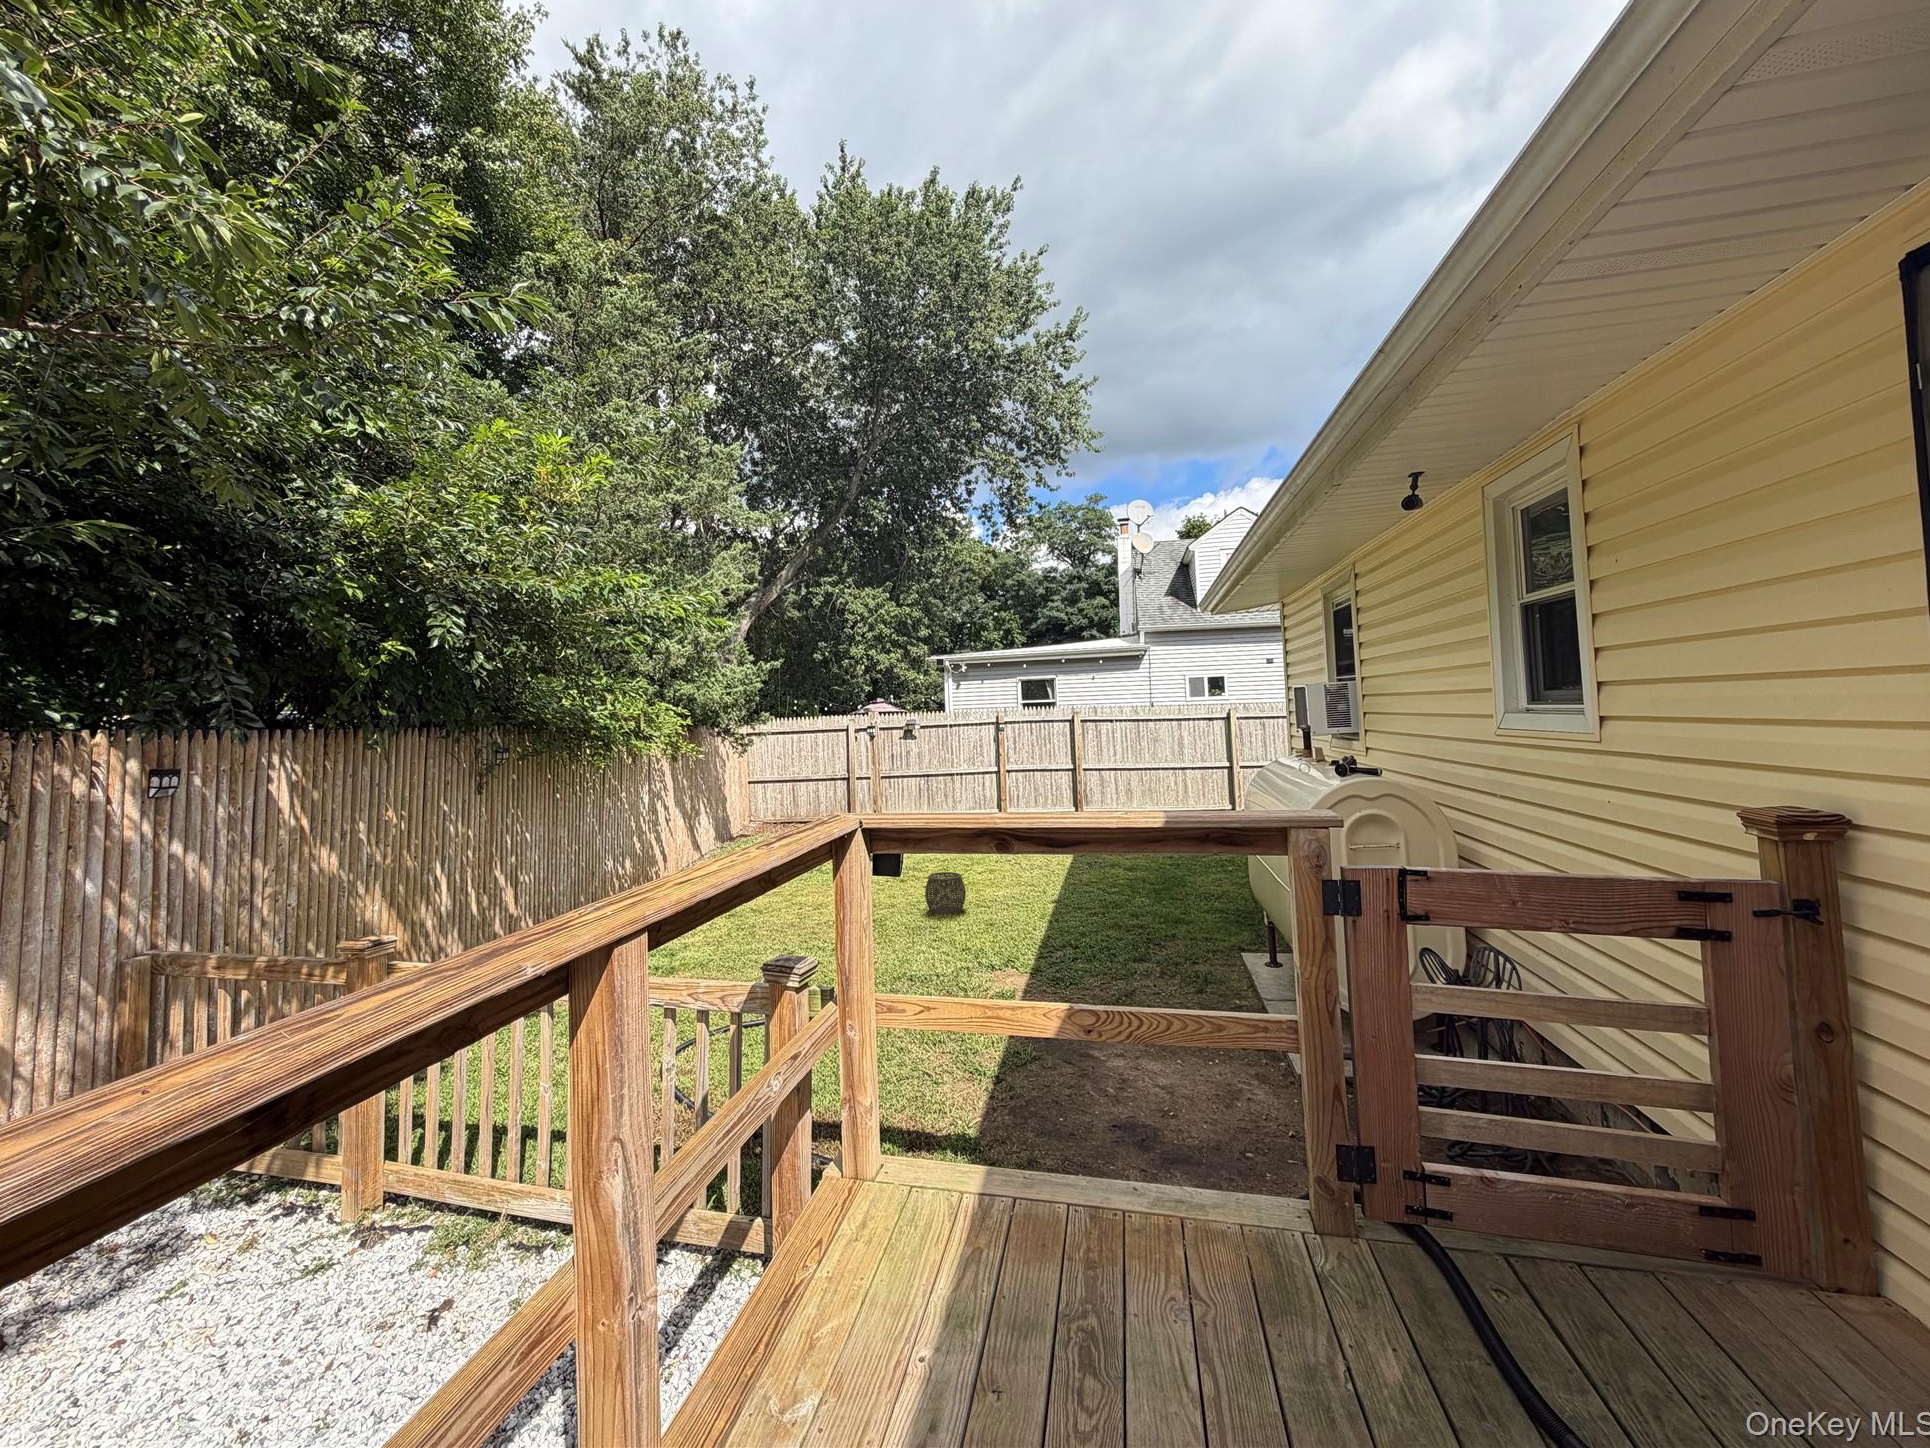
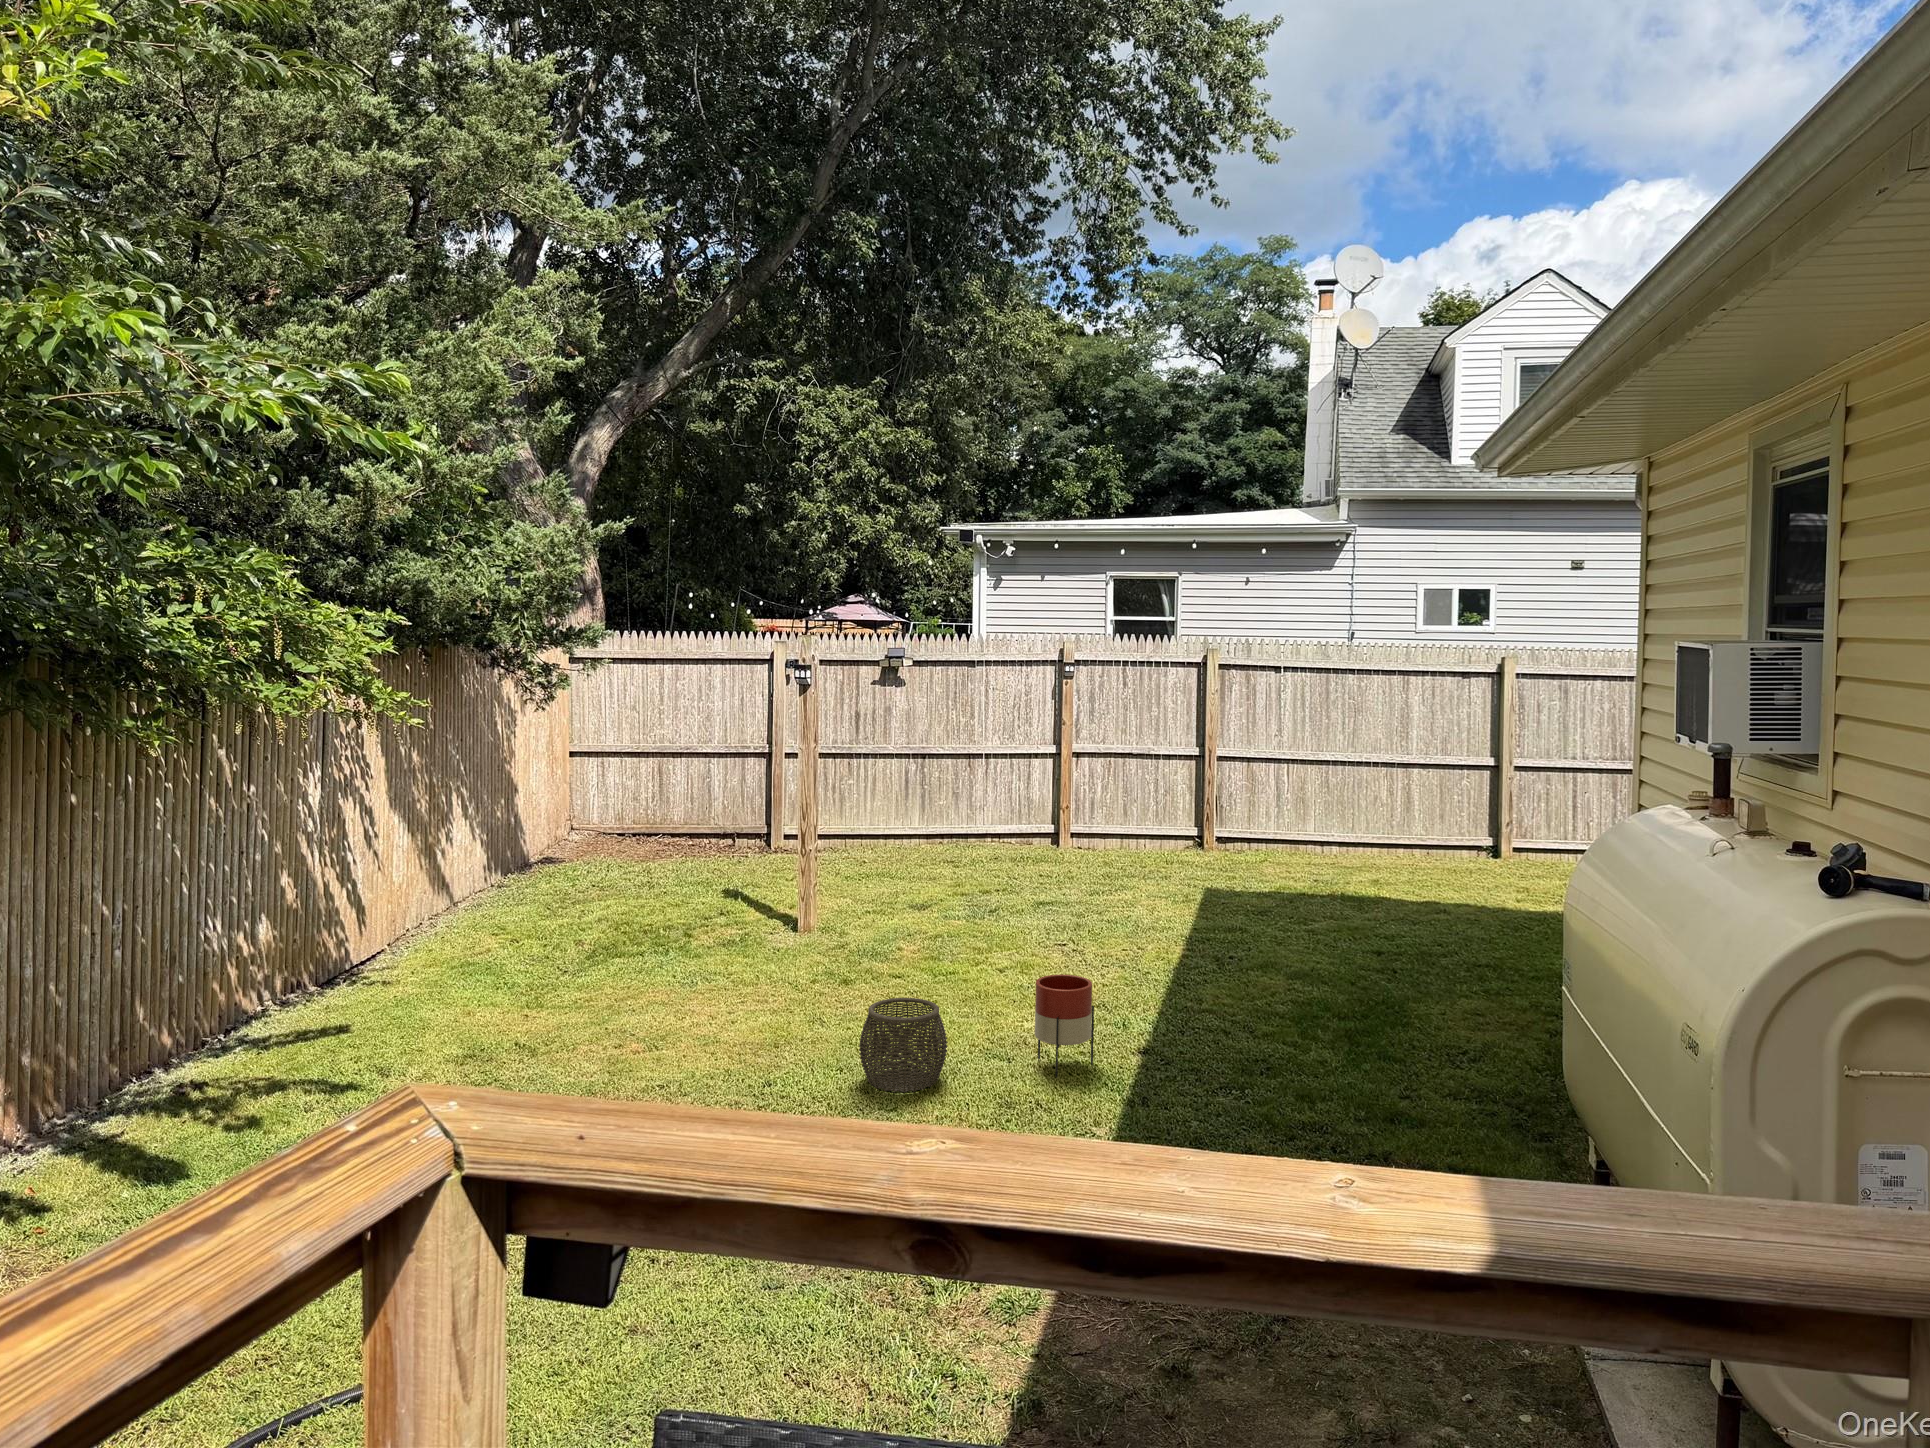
planter: none [1005,859,1035,906] -> present [1035,975,1094,1078]

